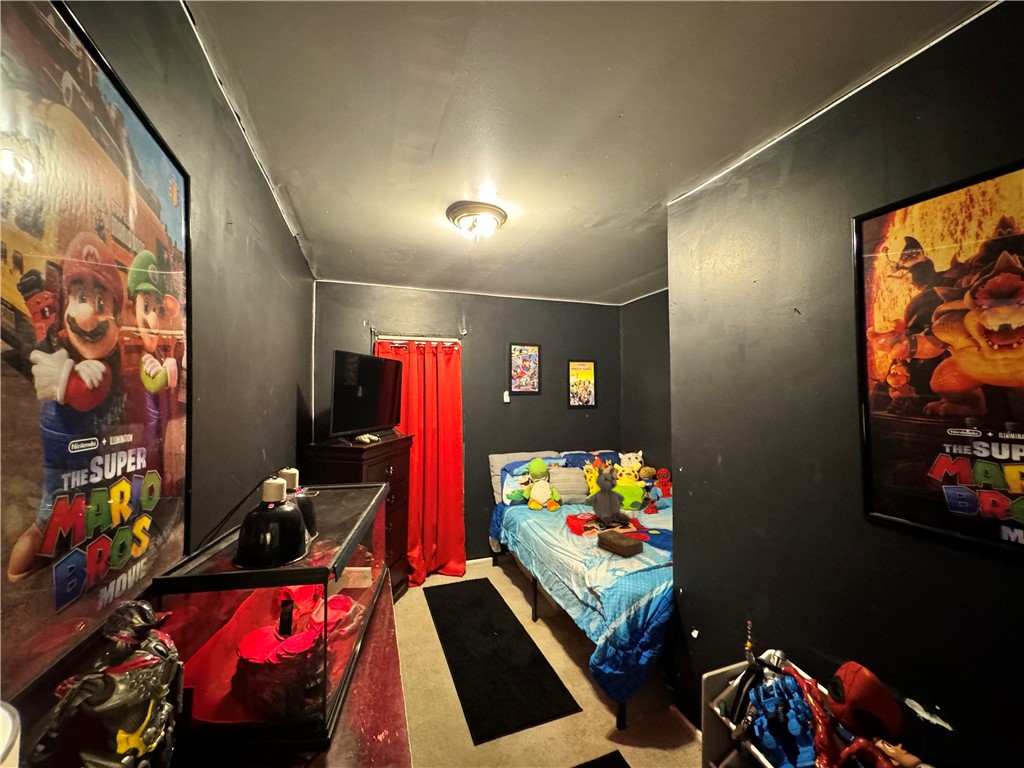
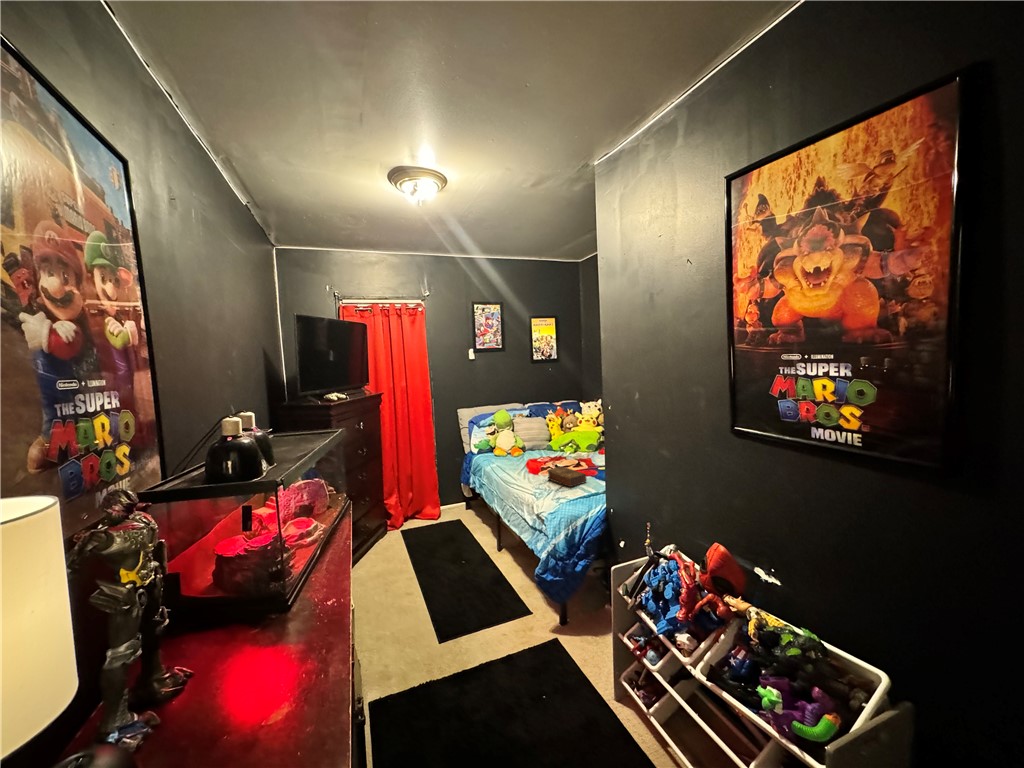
stuffed bear: present [587,468,630,526] -> none [543,414,580,464]

